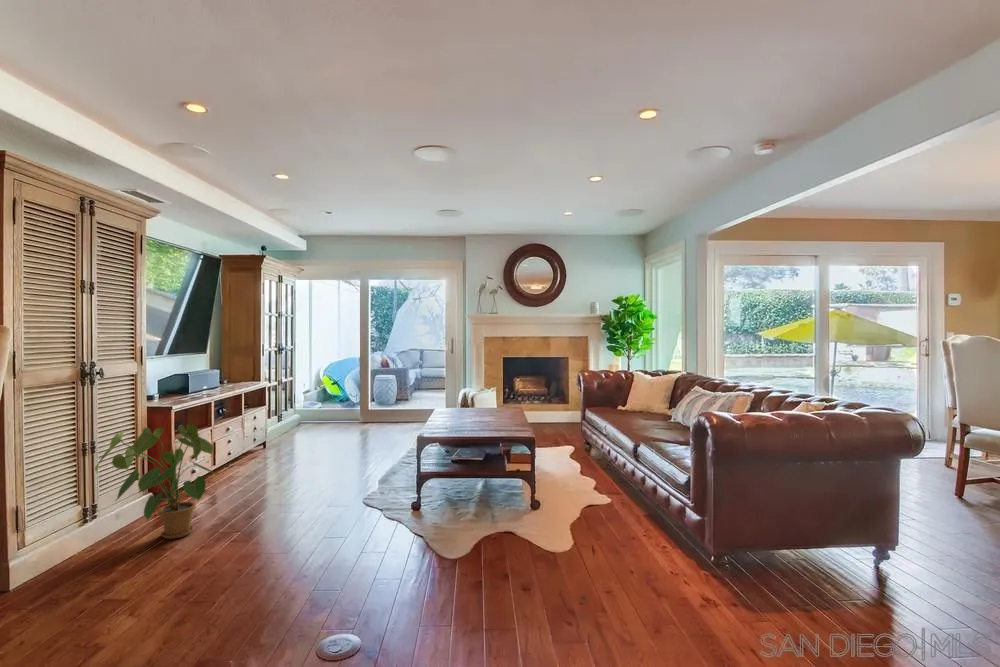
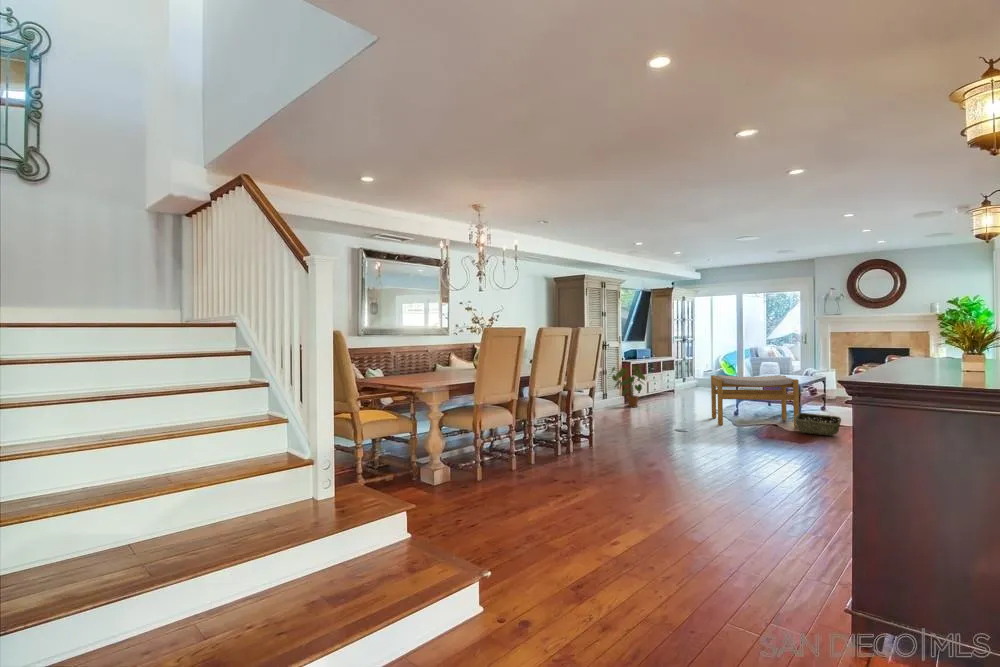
footstool: none [396,426,581,586] -> present [711,375,799,427]
woven basket: none [598,515,693,571] -> present [796,413,841,436]

